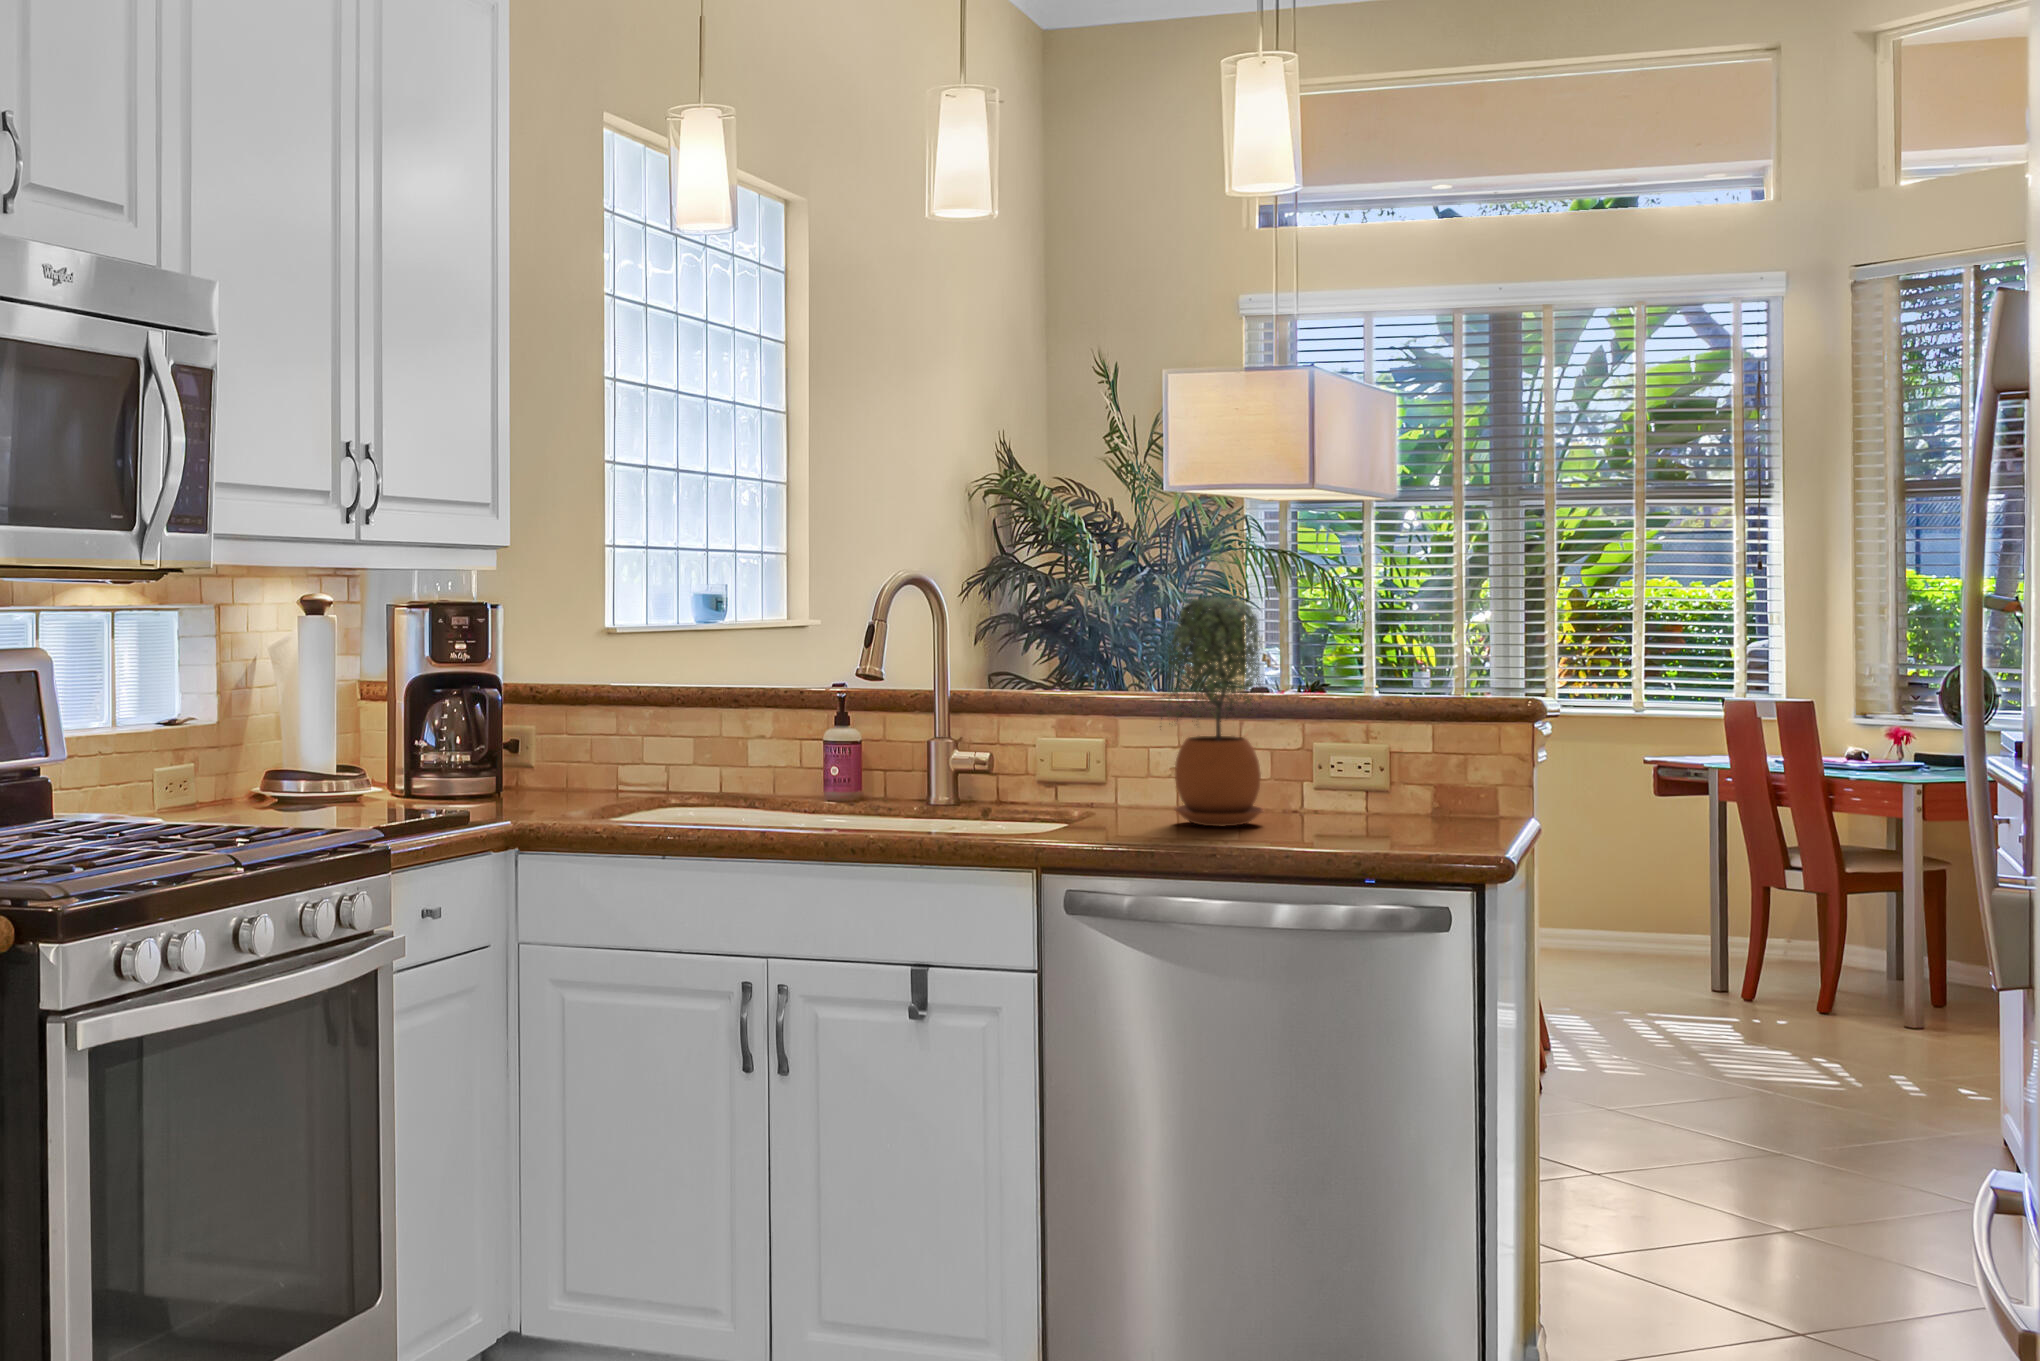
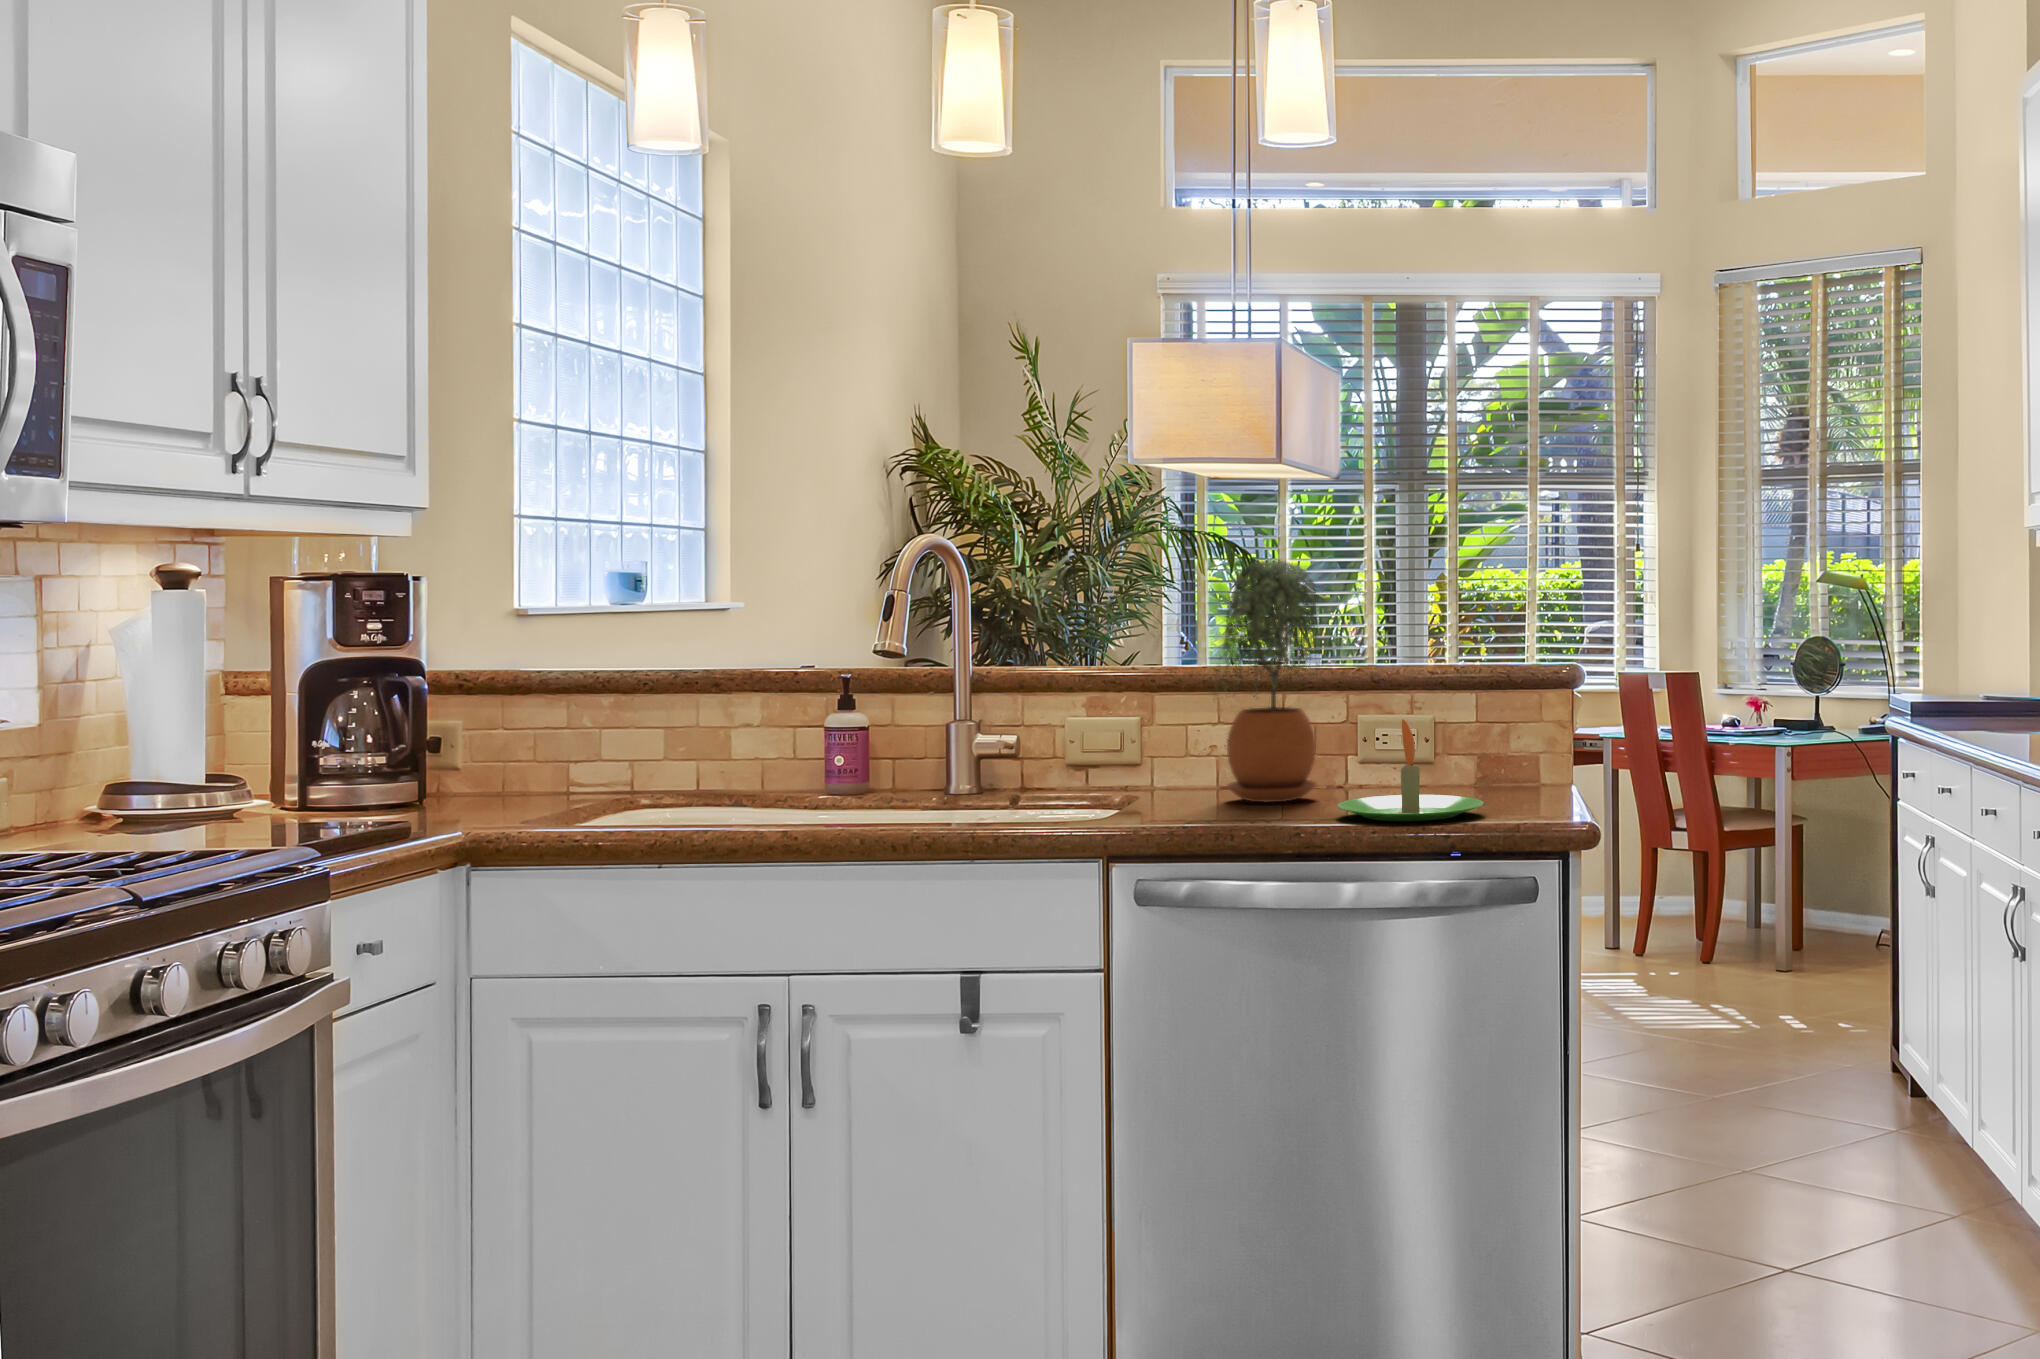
candle: none [1264,753,1411,852] -> present [1337,719,1484,821]

